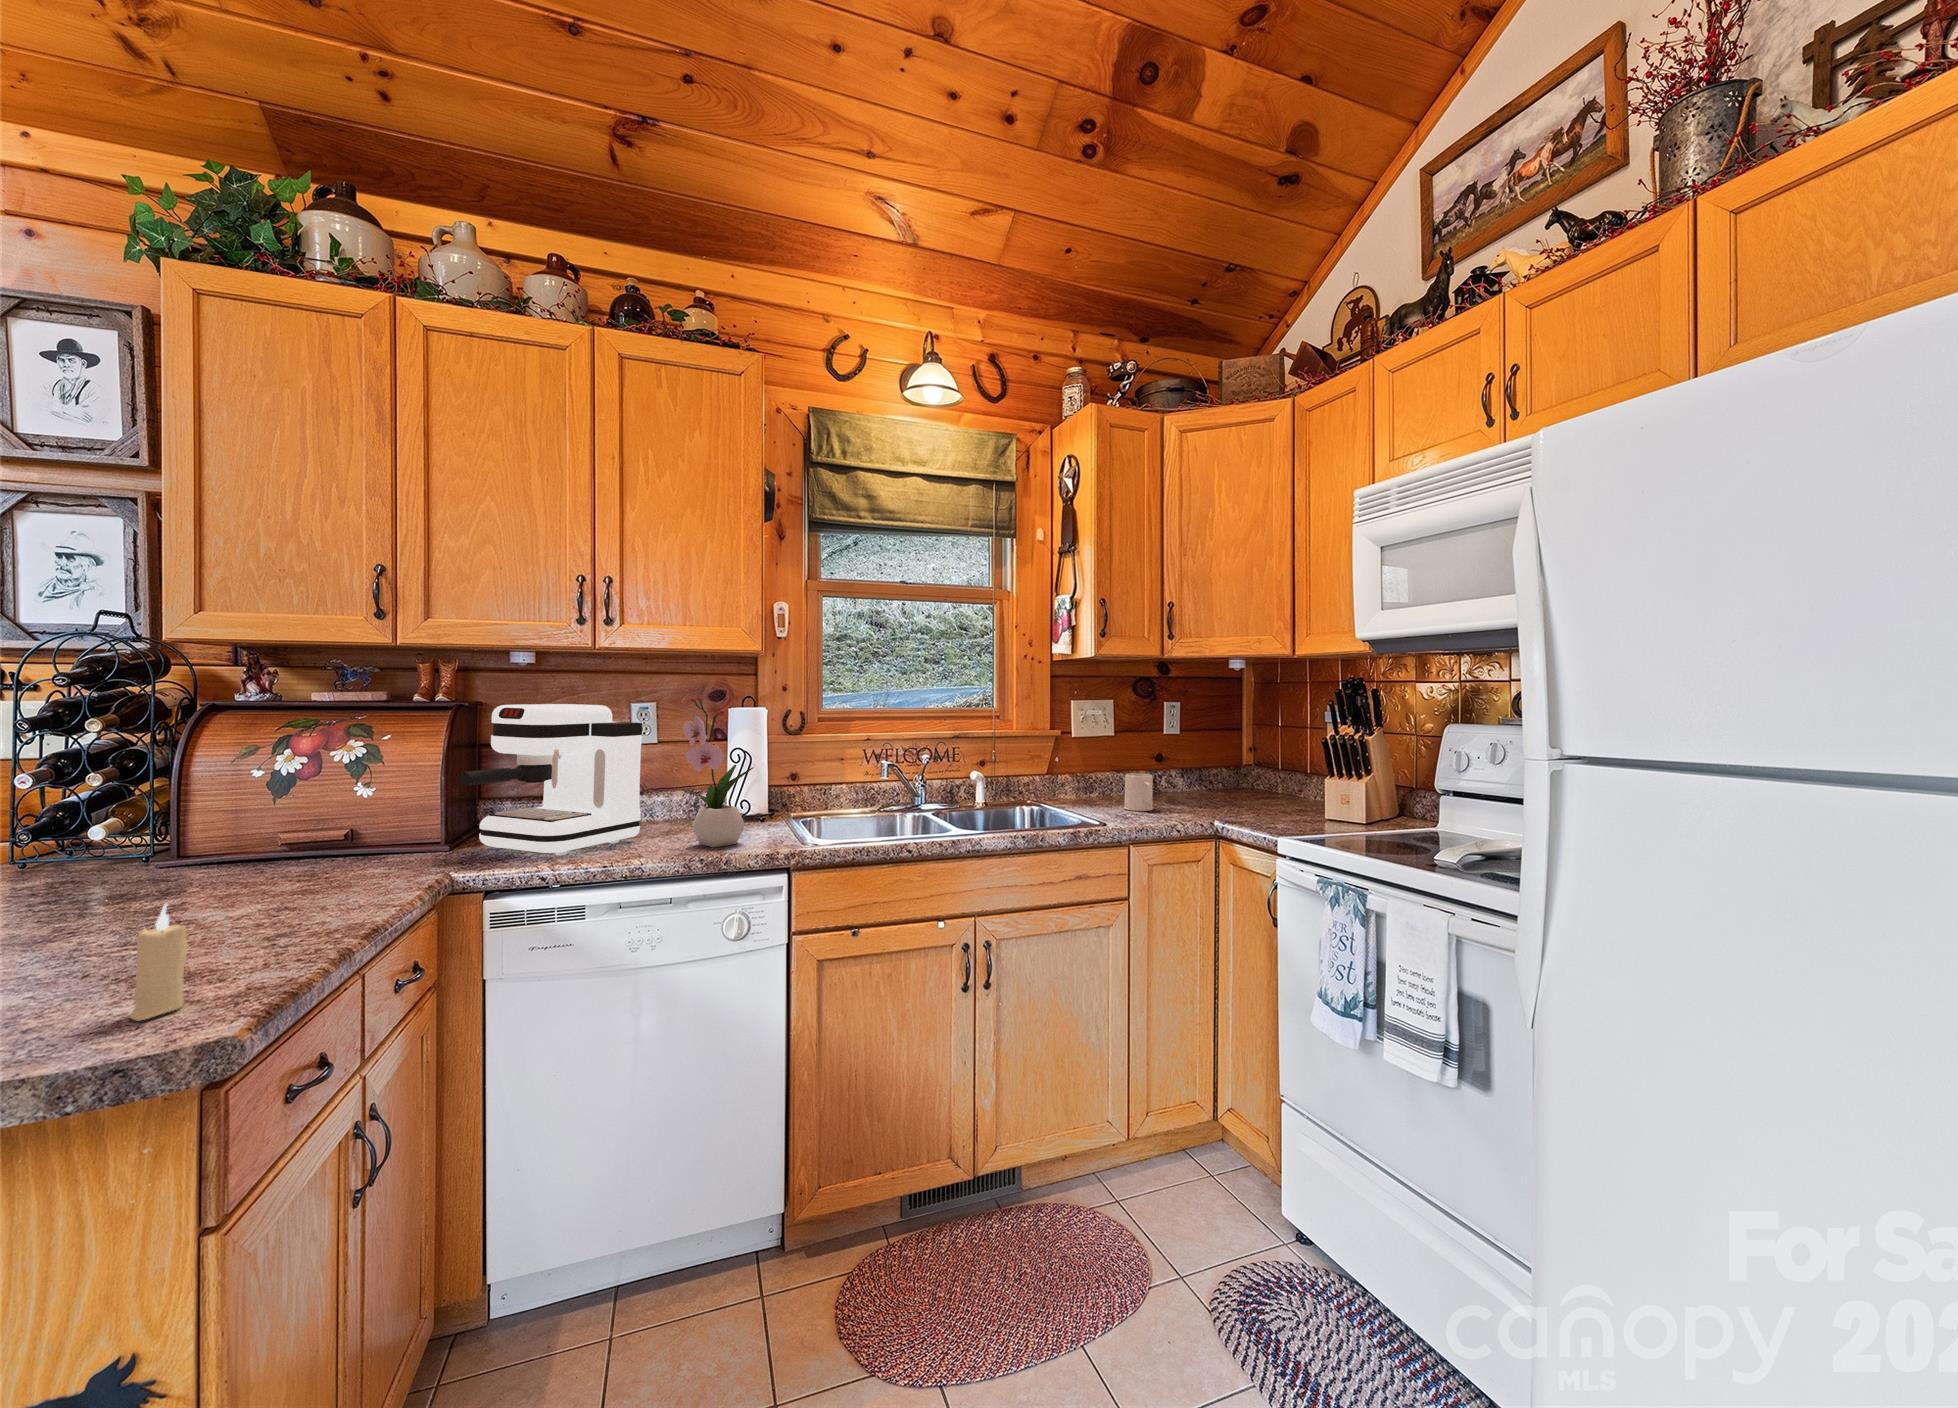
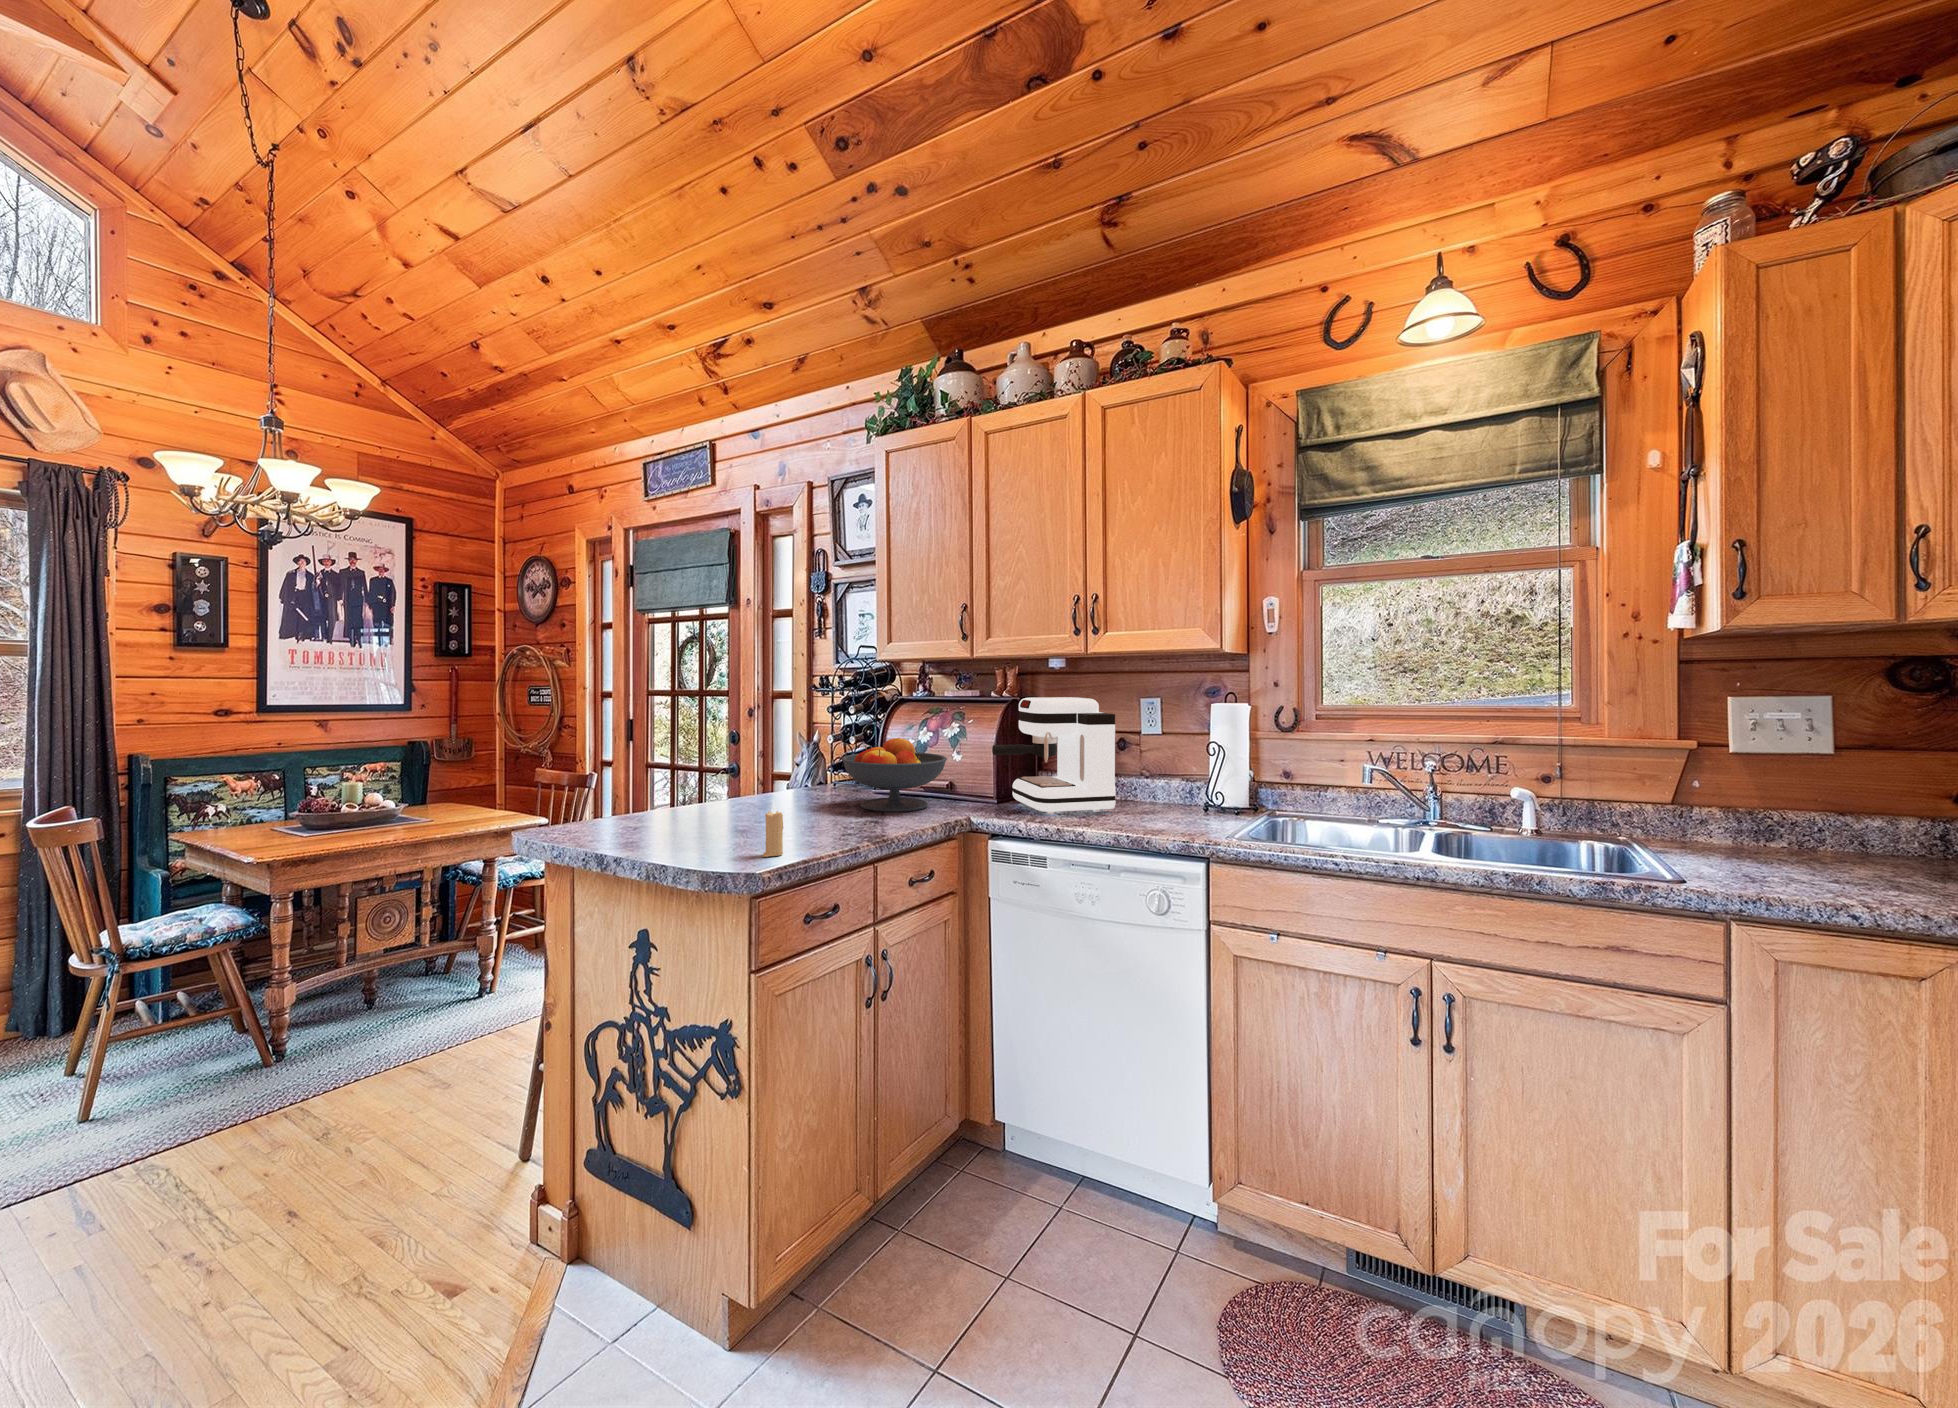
flower arrangement: present [683,697,753,847] -> none [1132,693,1191,827]
fruit bowl: none [139,772,383,901] -> present [842,738,947,812]
mug: present [1124,774,1153,811] -> none [1800,821,1873,887]

